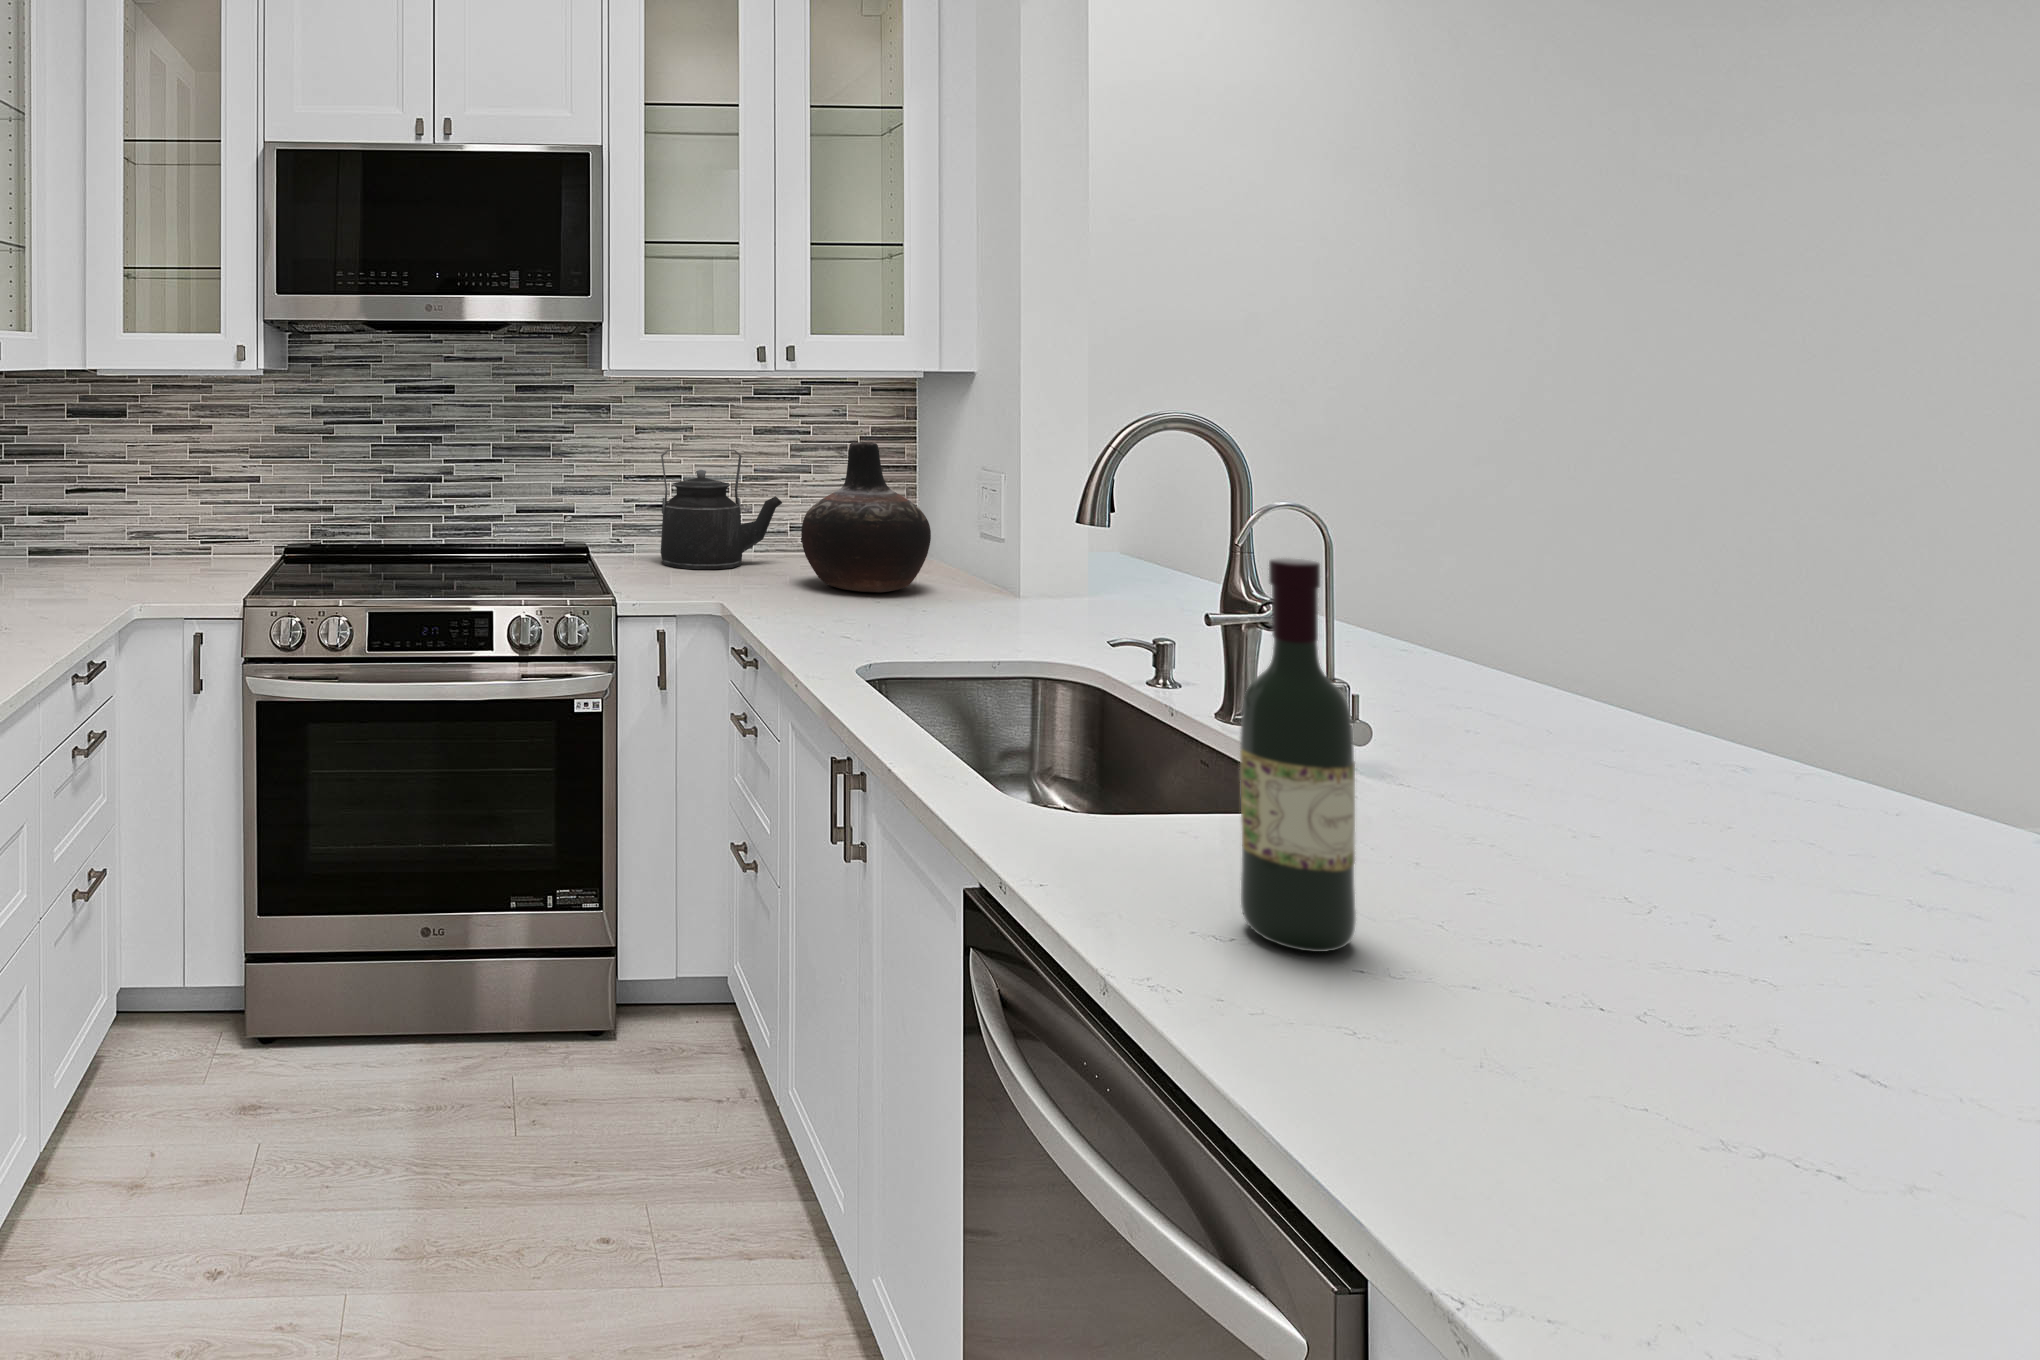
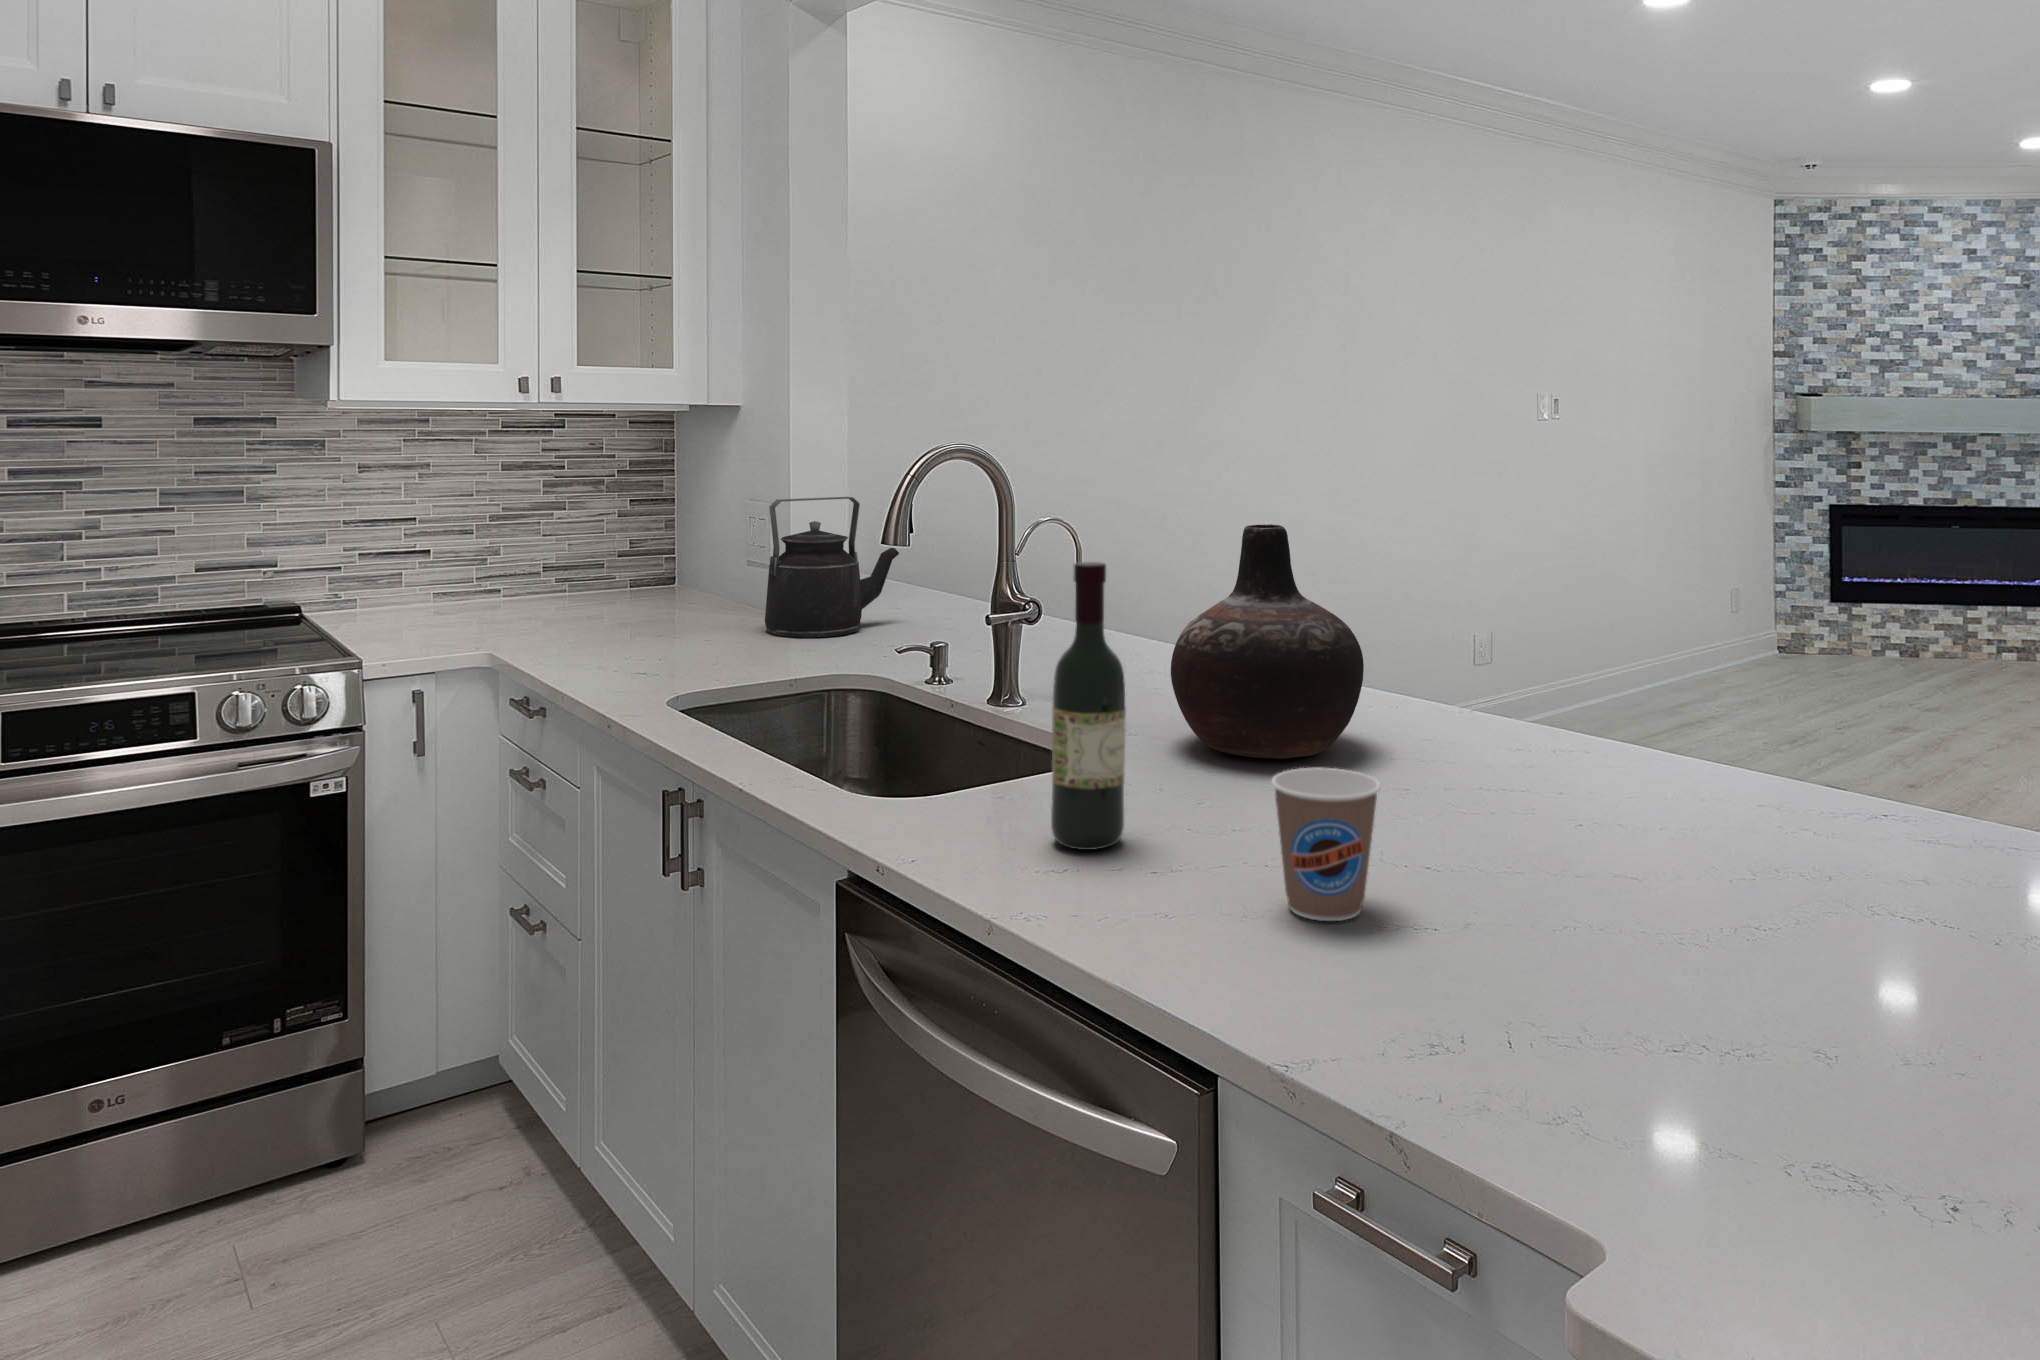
vase: present [801,442,931,592] -> present [1171,524,1364,759]
kettle: present [661,450,782,569] -> present [765,497,899,637]
coffee cup: none [1598,914,1841,1197] -> present [1272,768,1381,921]

